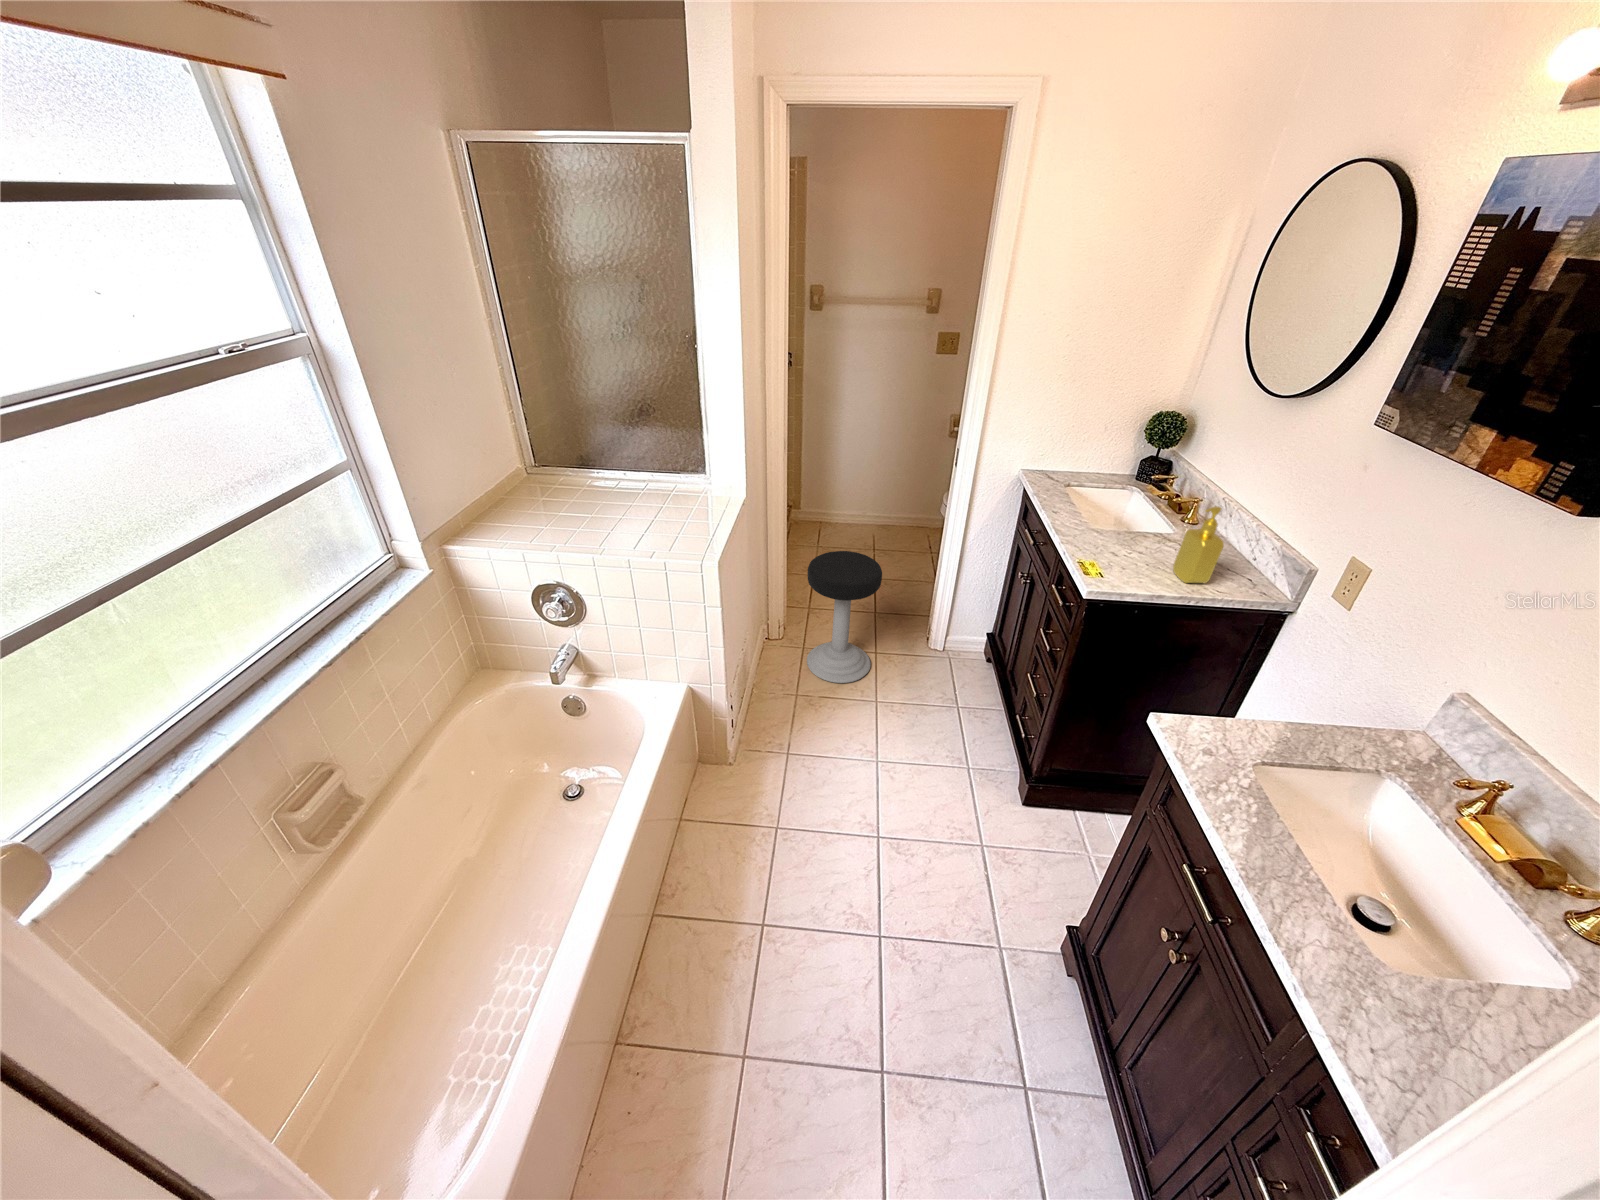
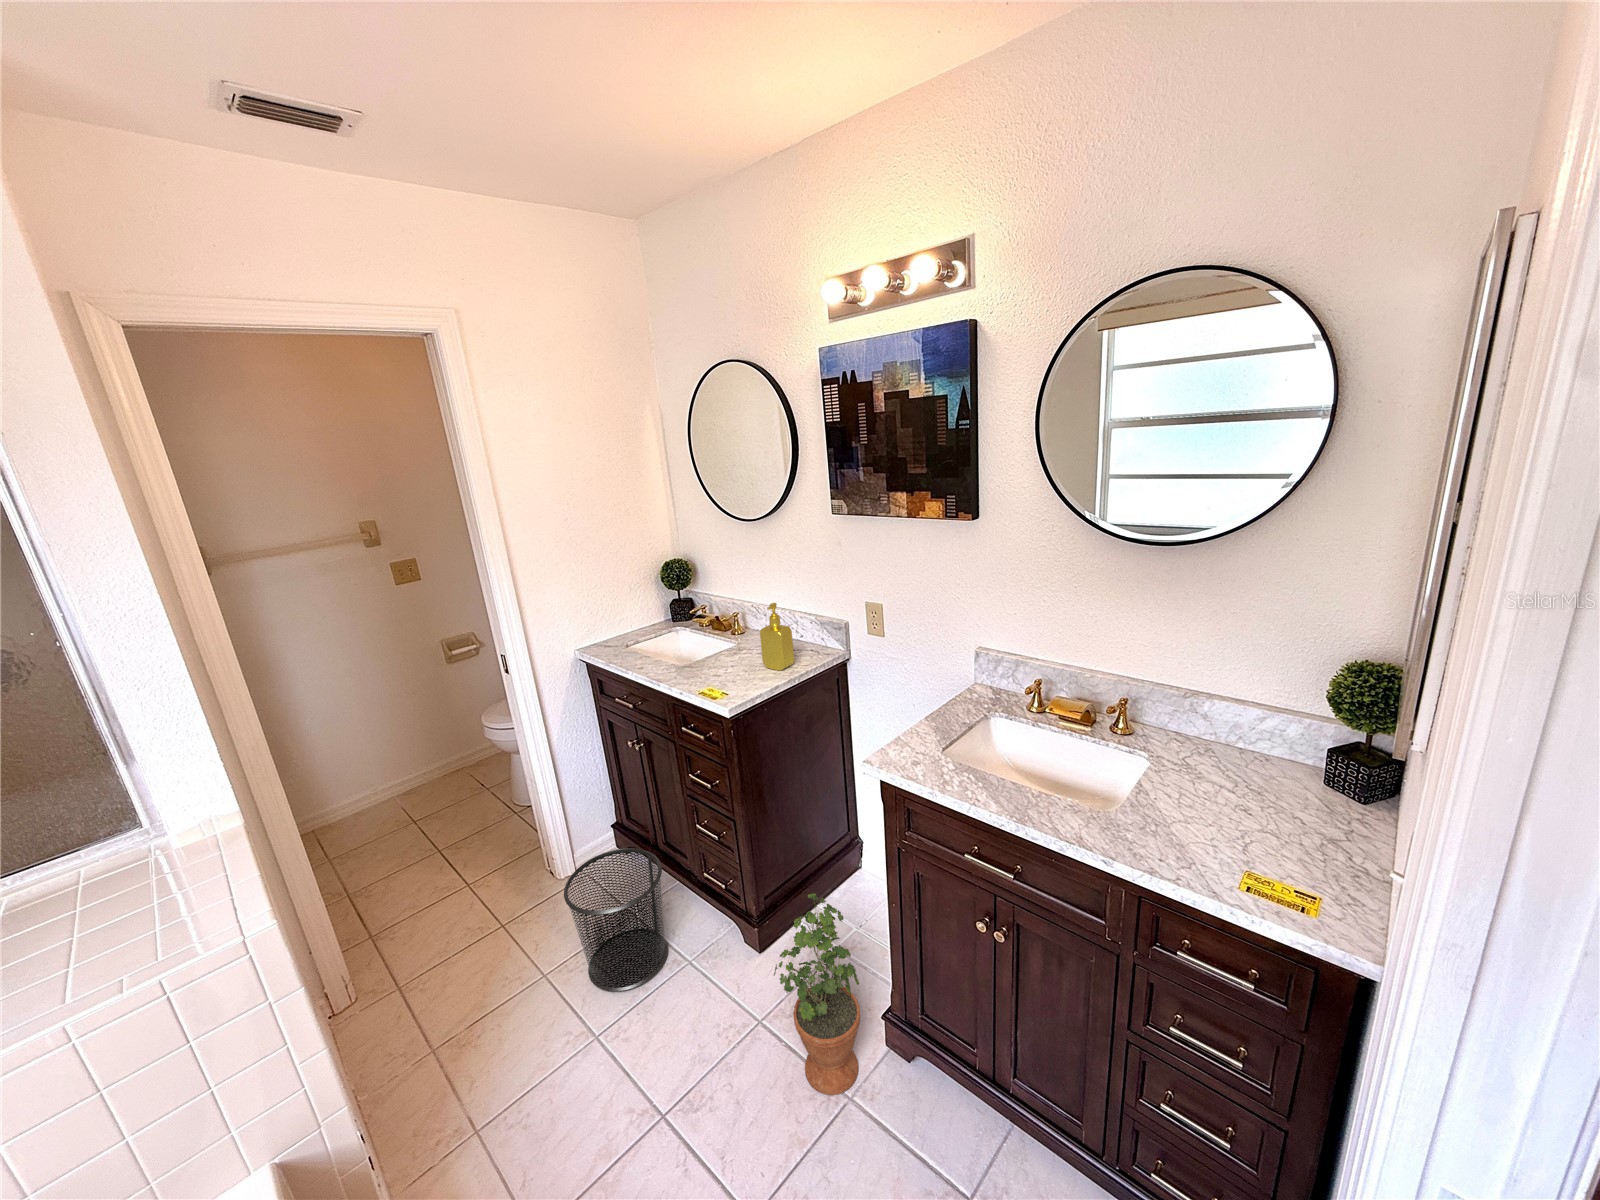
stool: present [807,551,882,683] -> none [369,816,508,1009]
waste bin: none [900,646,986,756] -> present [564,848,668,992]
potted plant: none [981,786,1075,943] -> present [774,893,860,1095]

